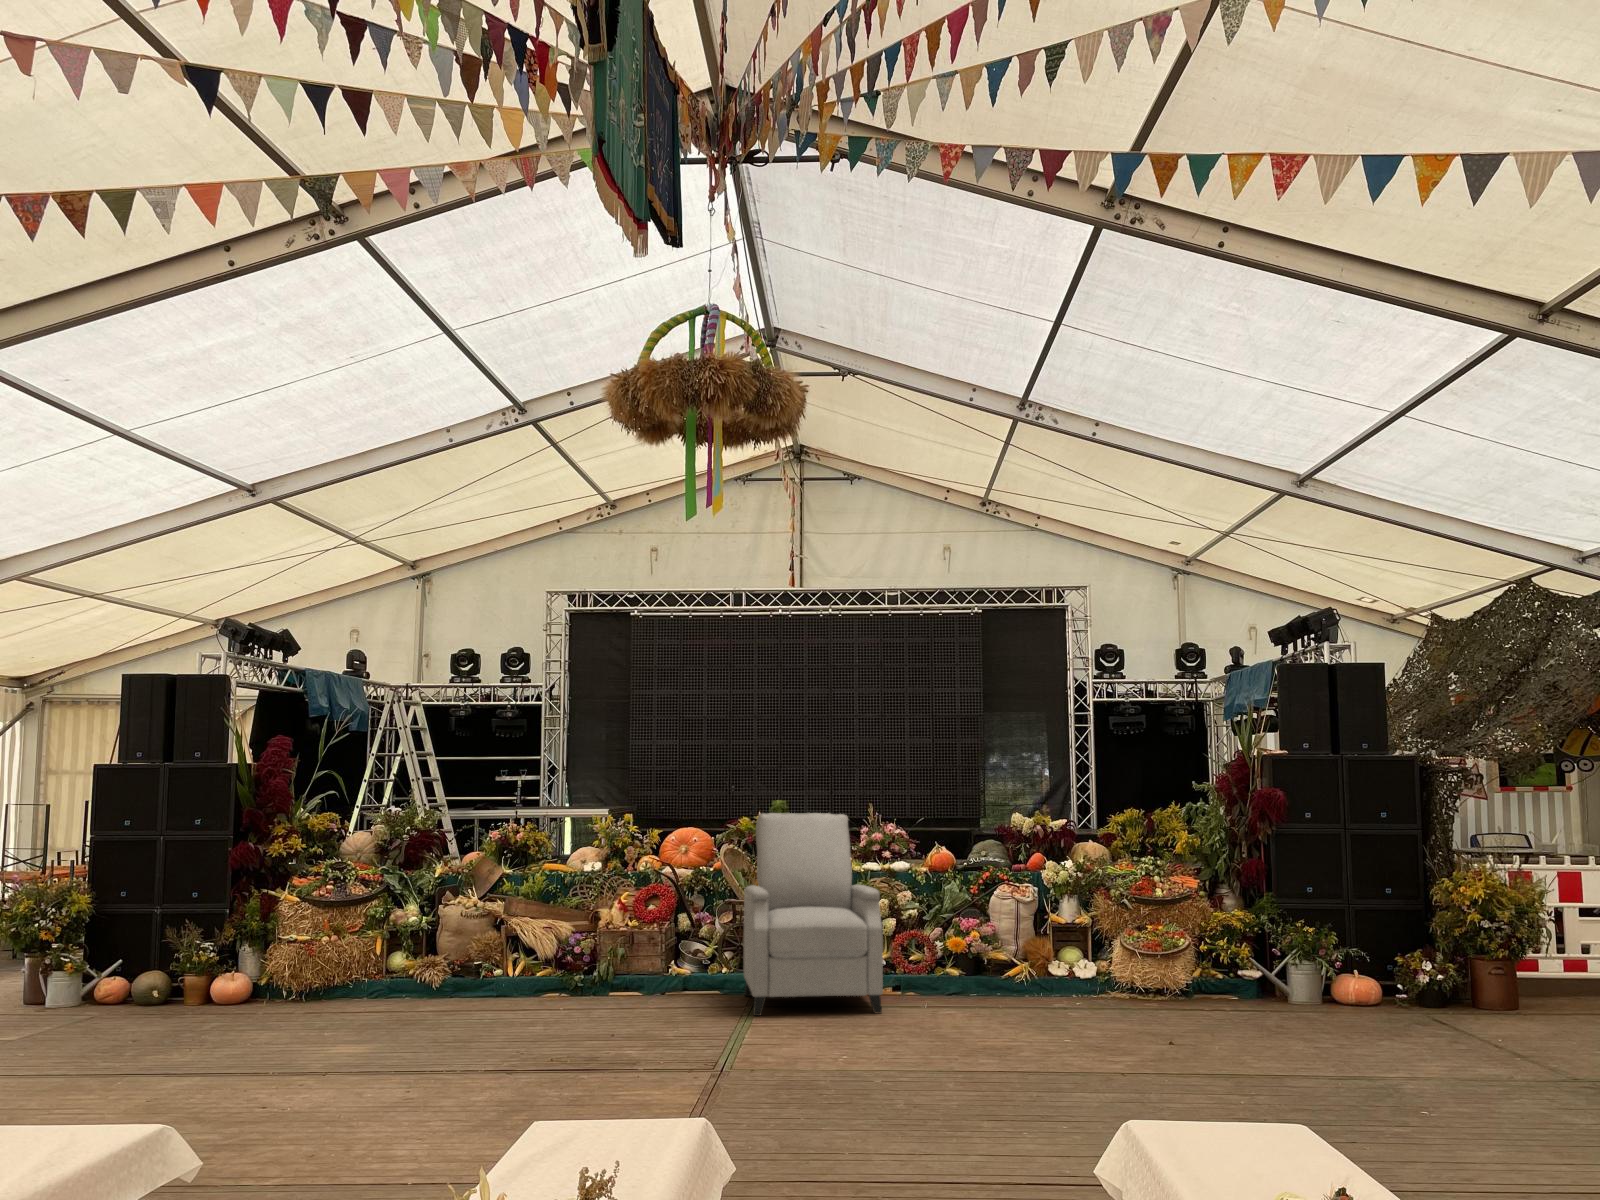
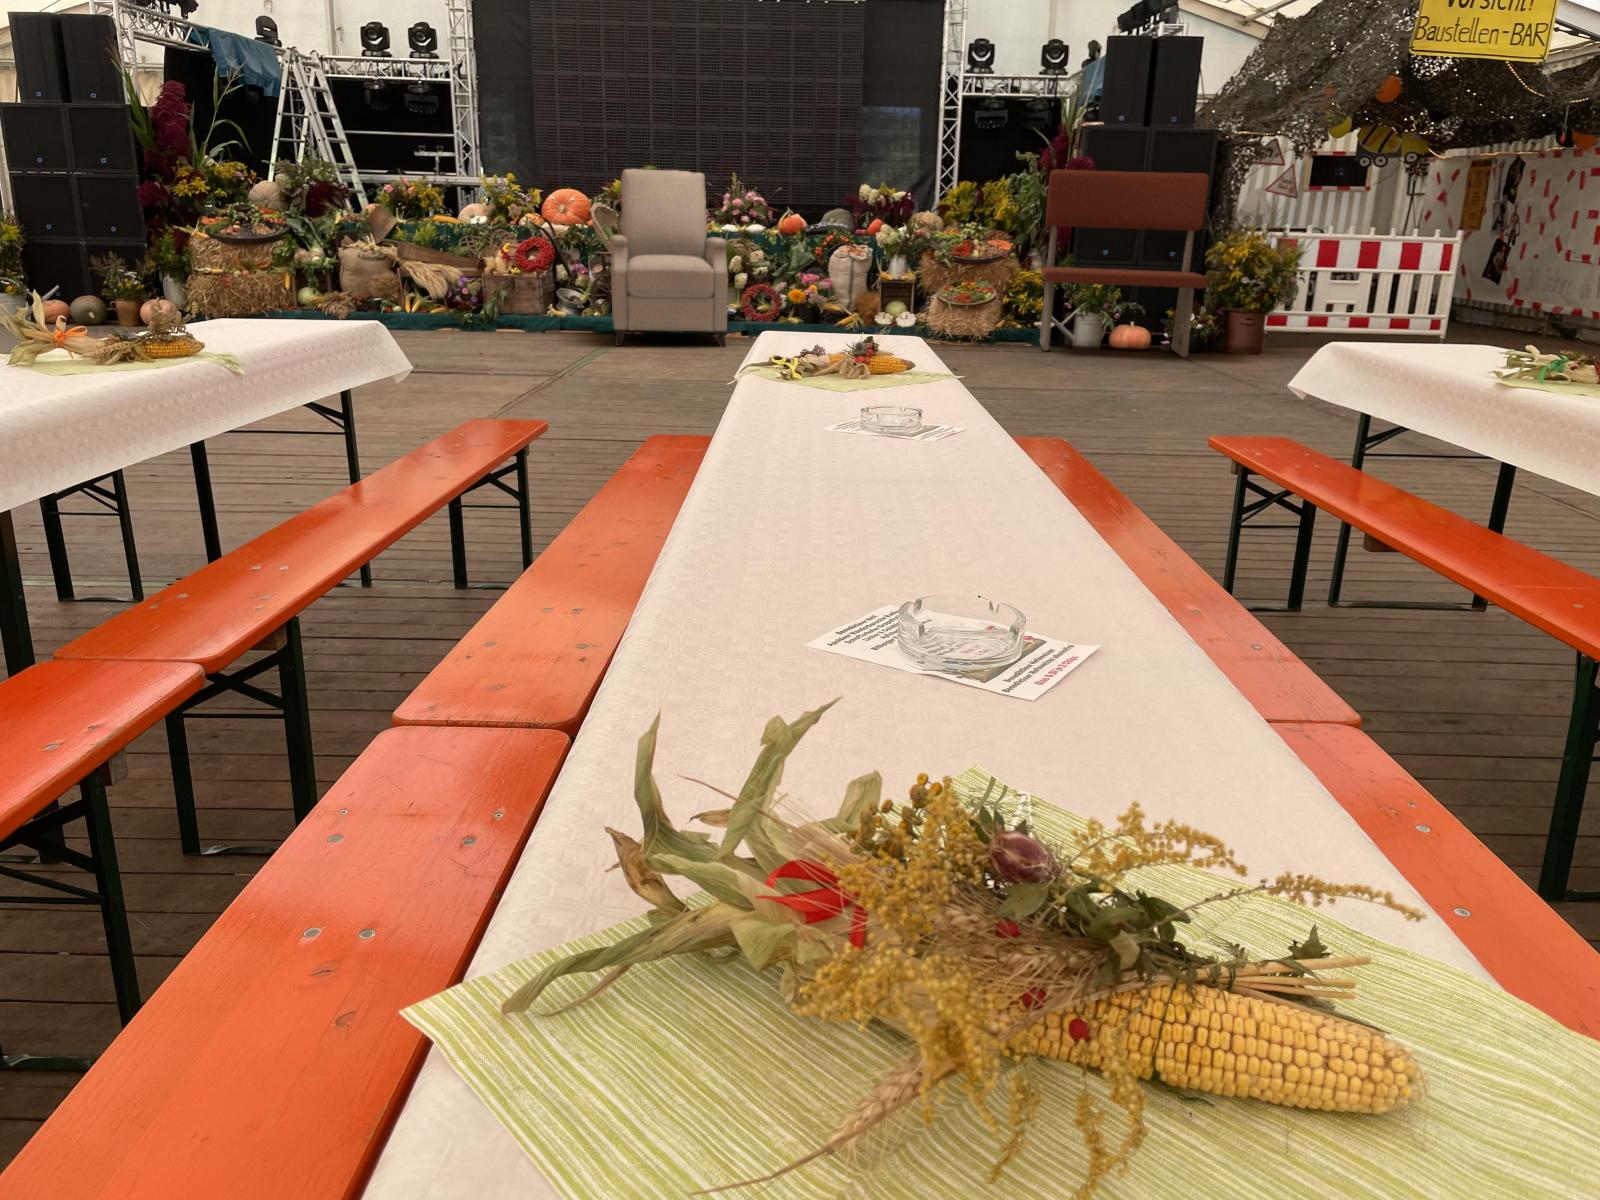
bench: none [1236,801,1449,1015] -> present [1040,170,1209,357]

